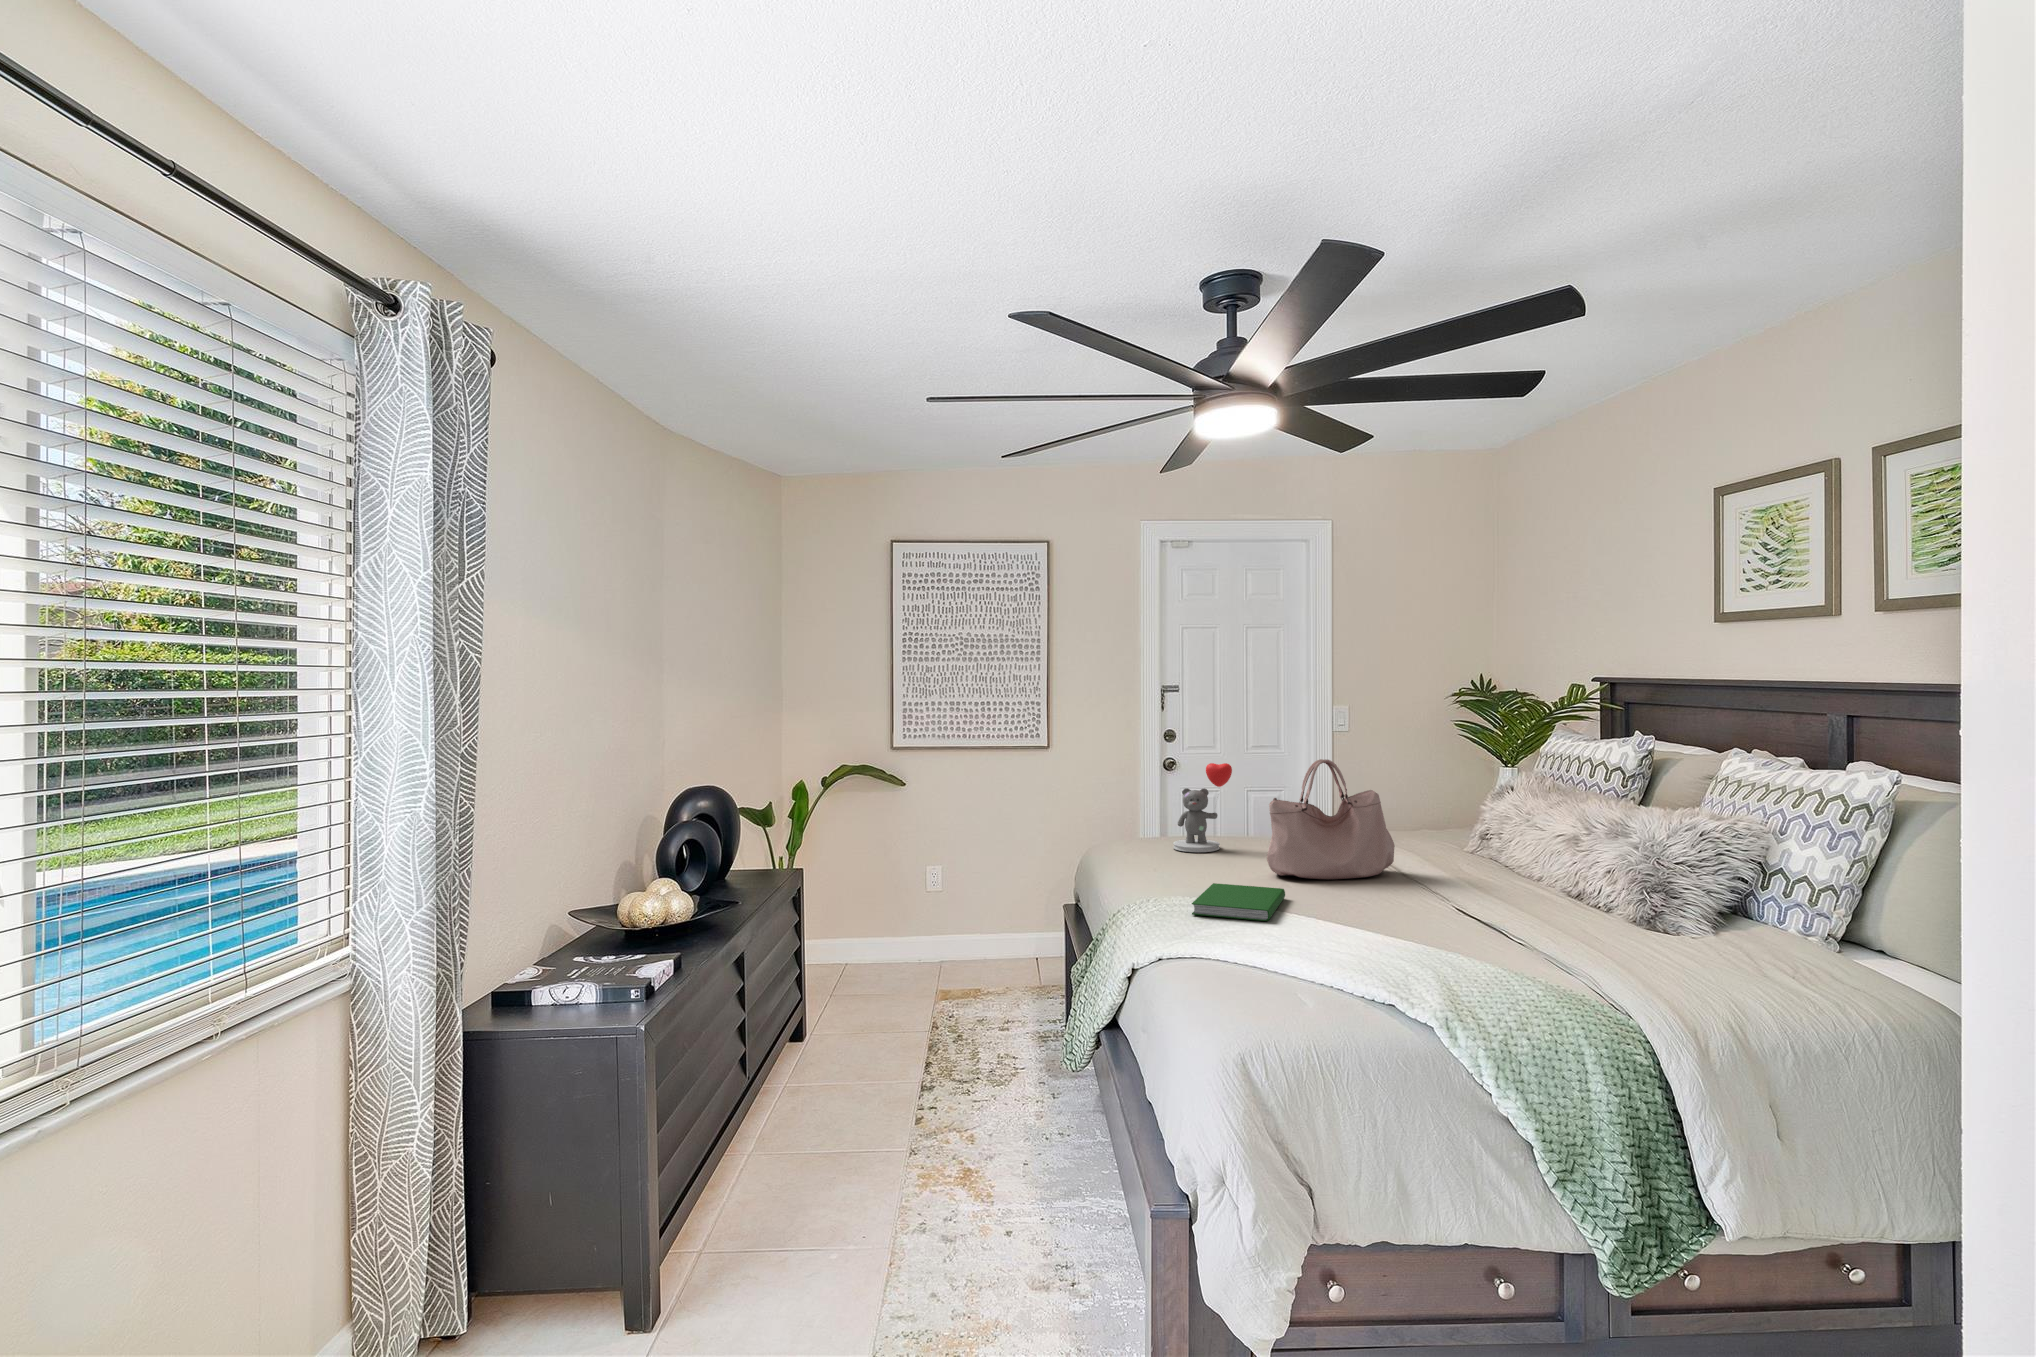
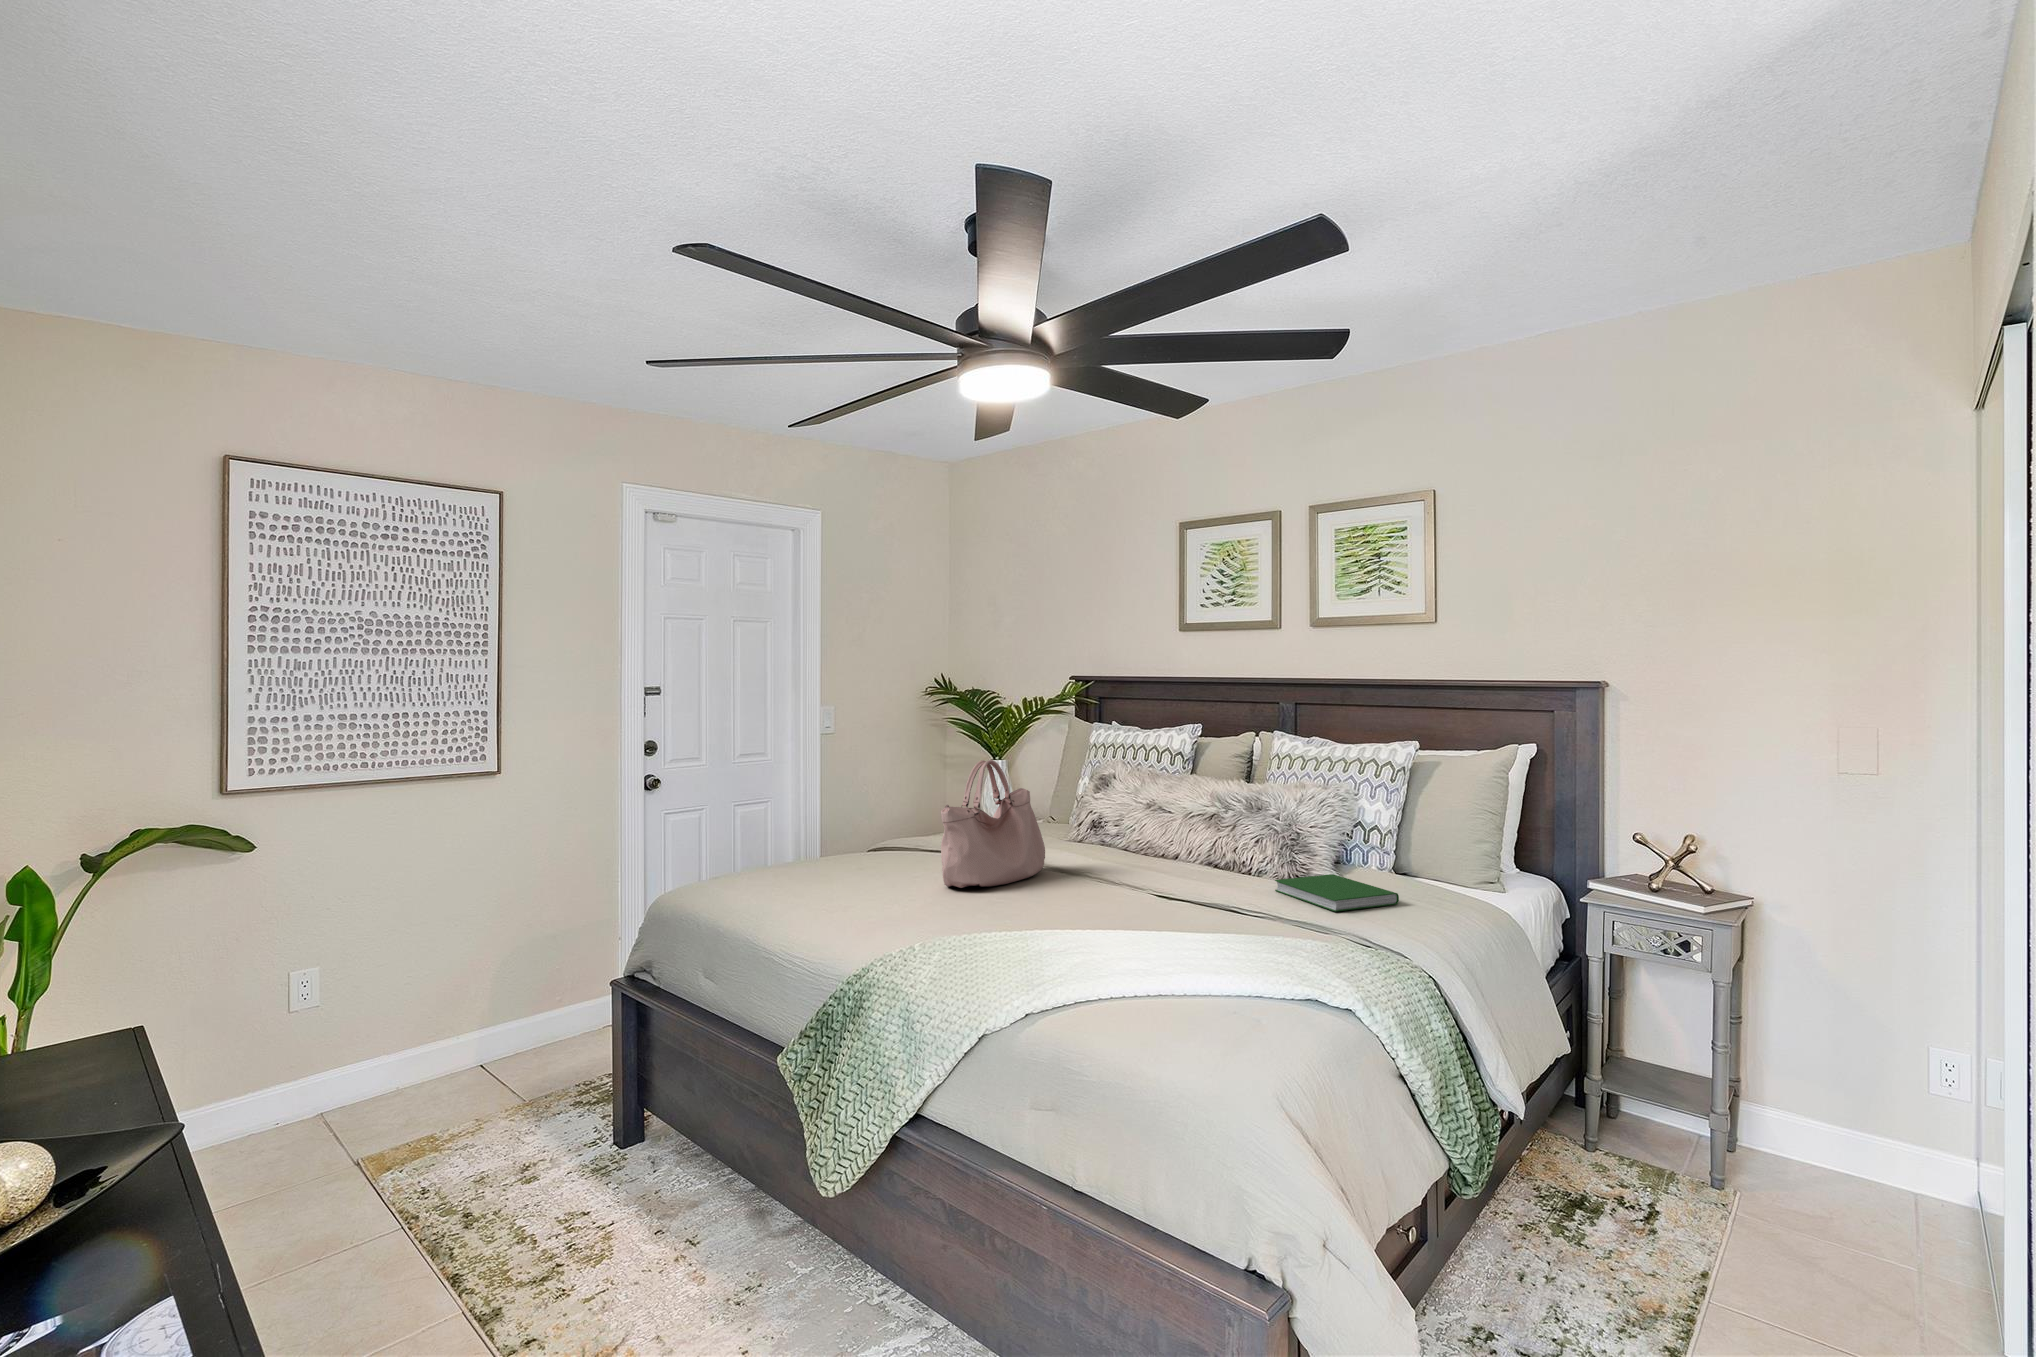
teddy bear: present [1173,763,1232,852] -> none [784,773,851,880]
hardcover book: present [1192,883,1285,921] -> present [1275,874,1399,912]

